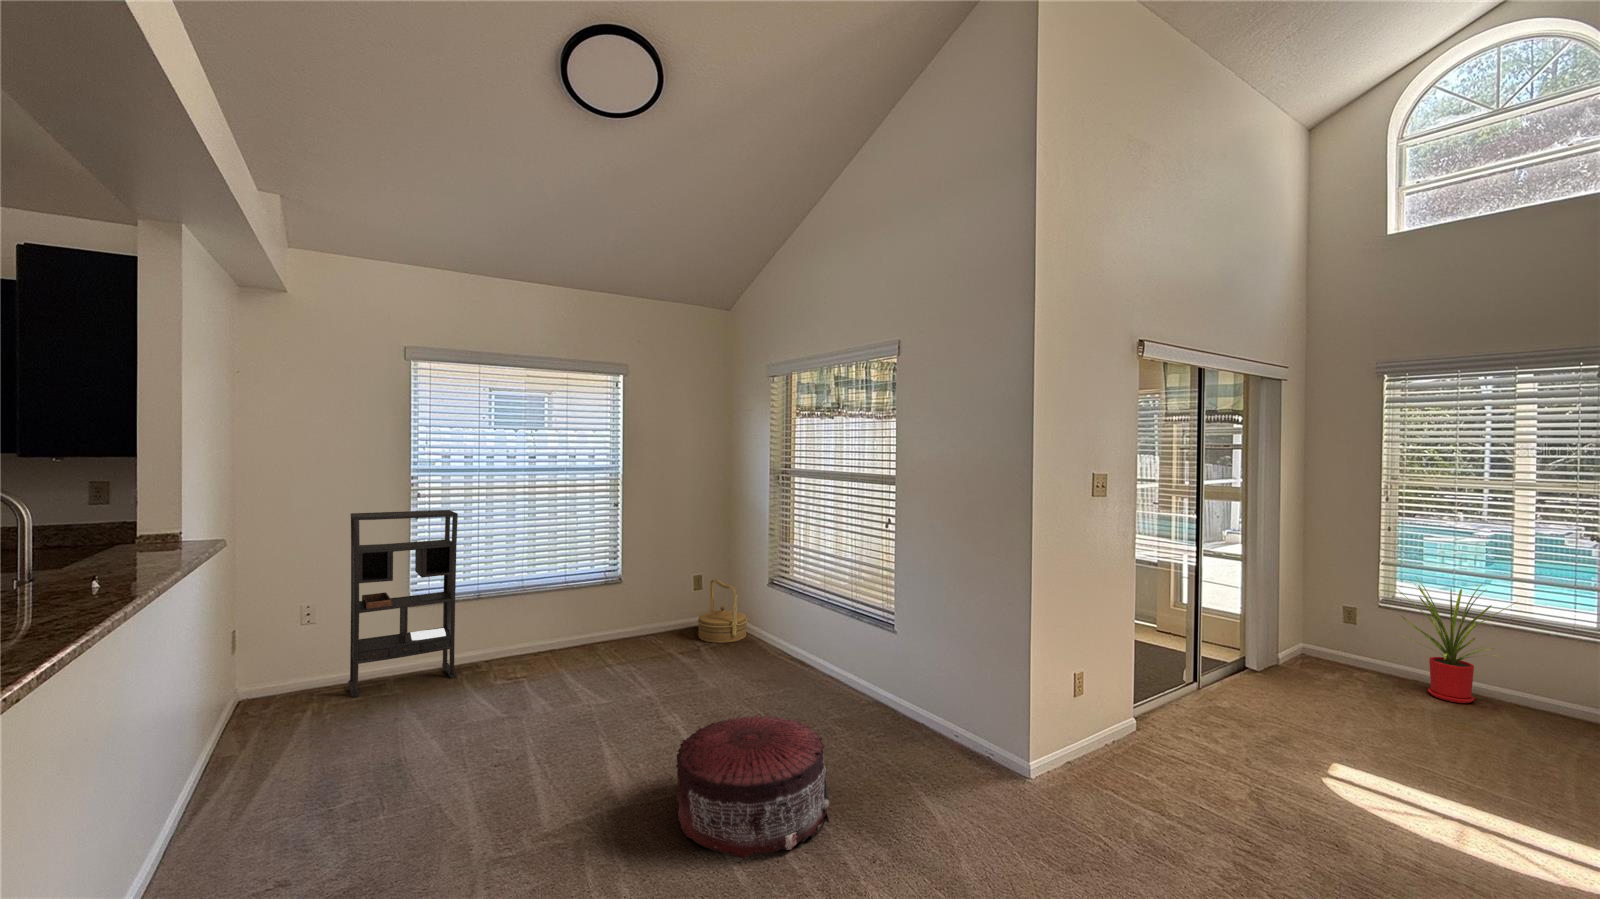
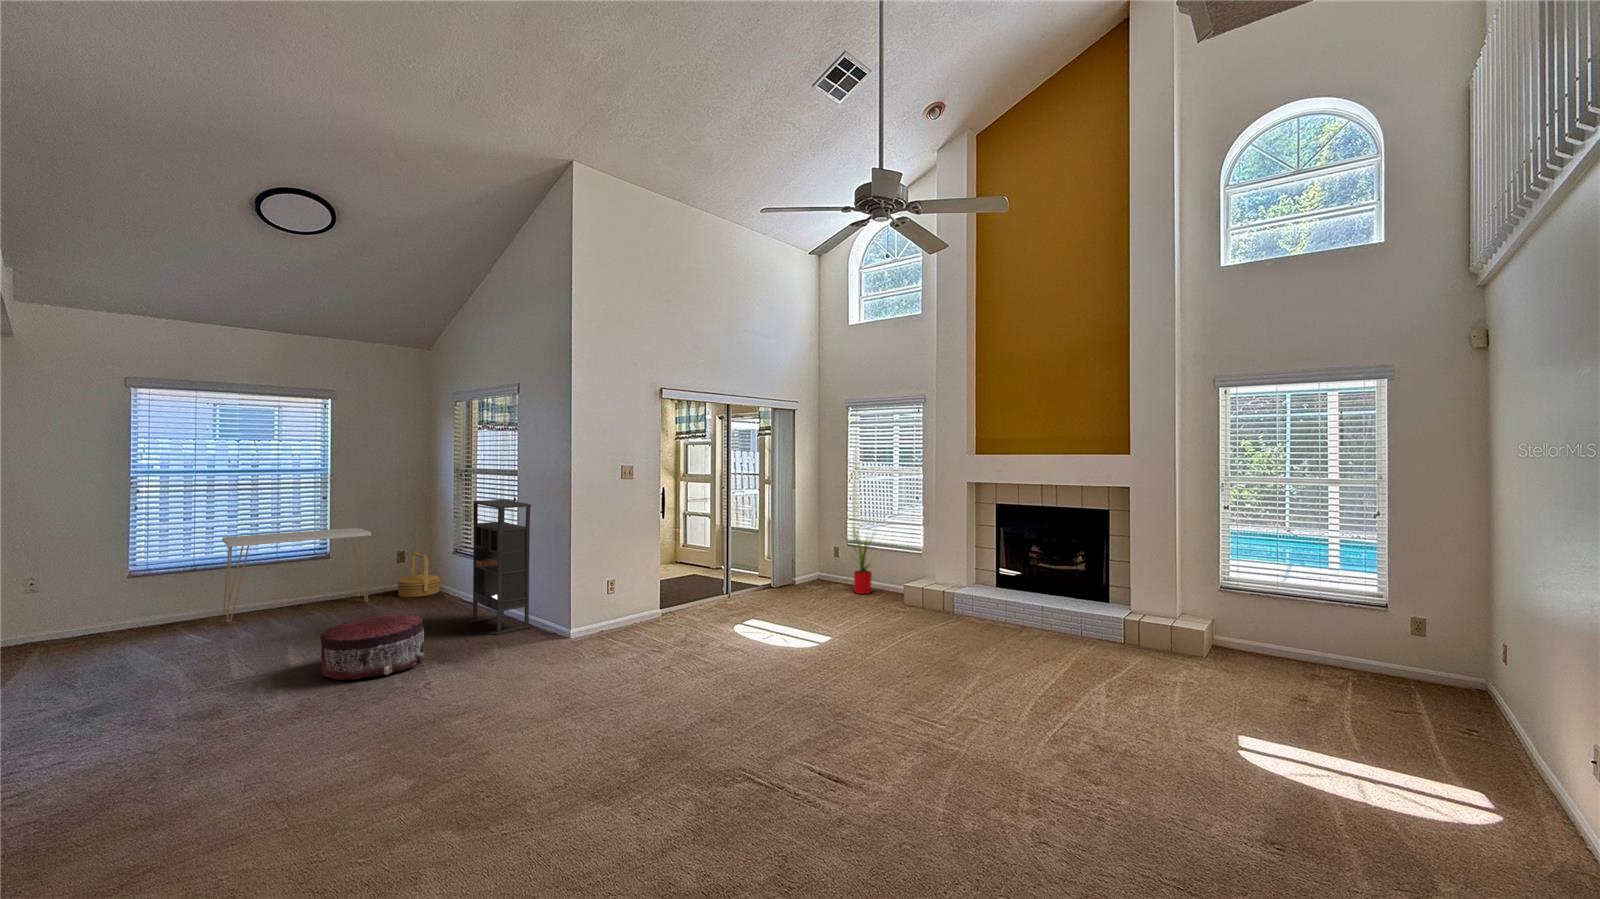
bookshelf: present [348,510,458,697] -> present [471,500,531,635]
console table: none [506,545,673,672] -> present [222,528,371,622]

